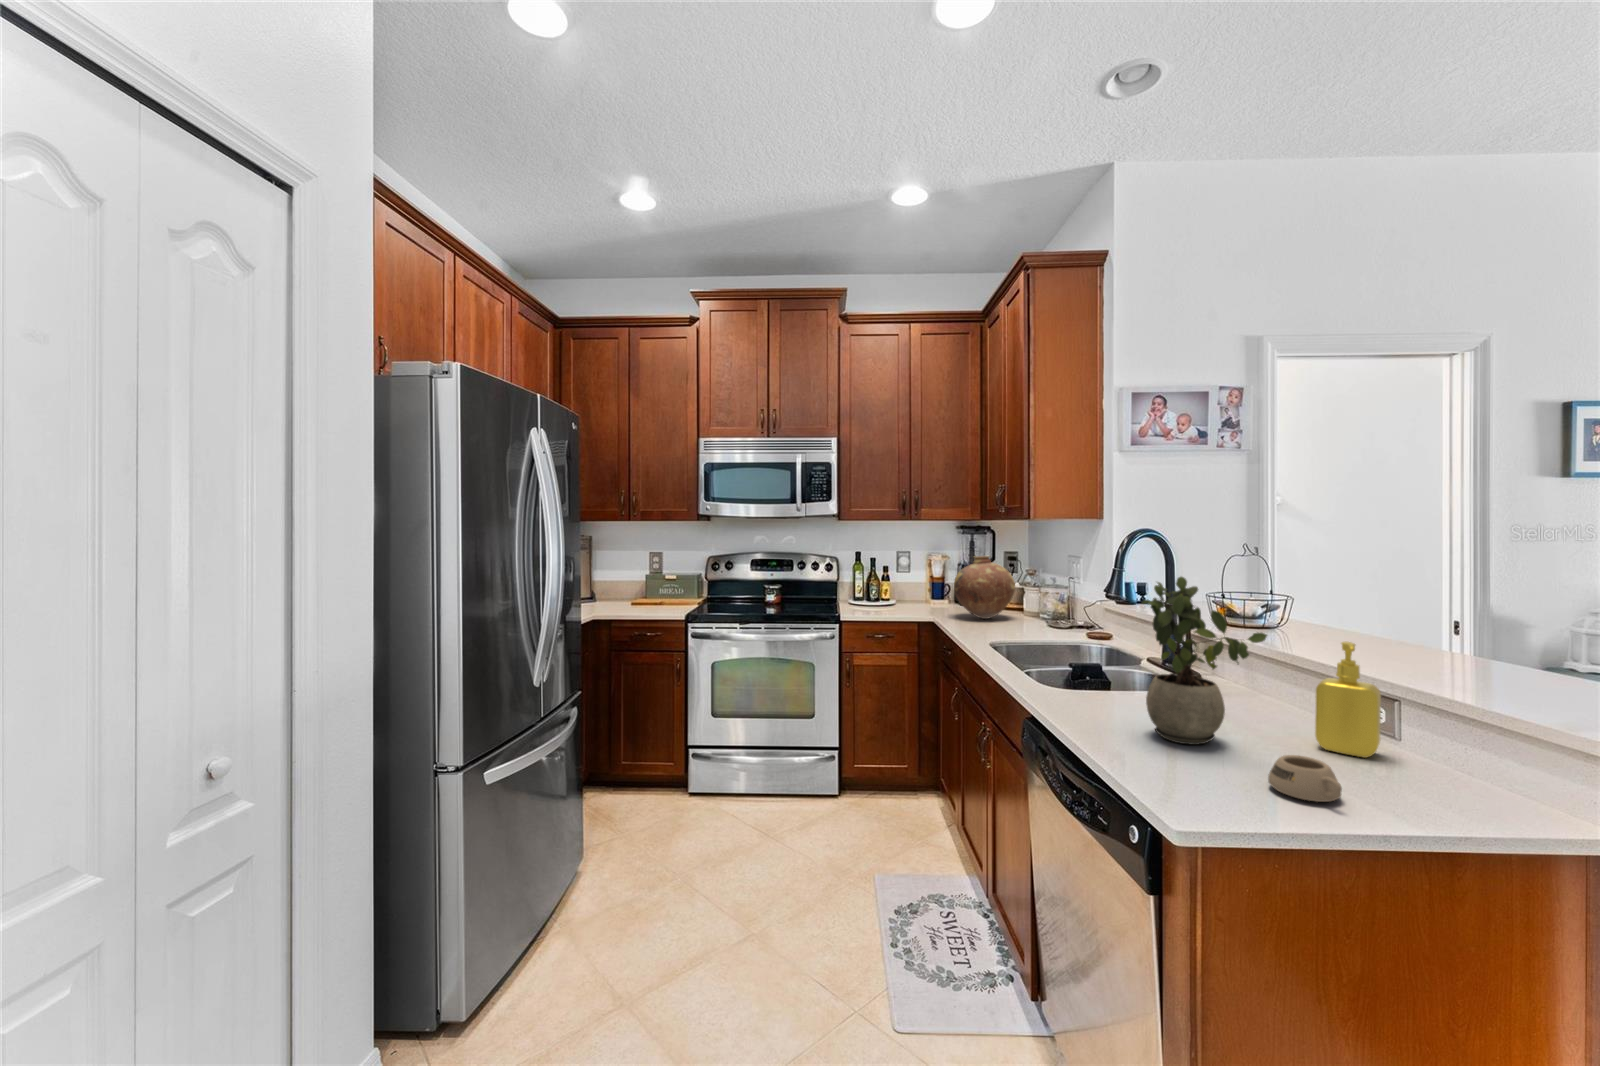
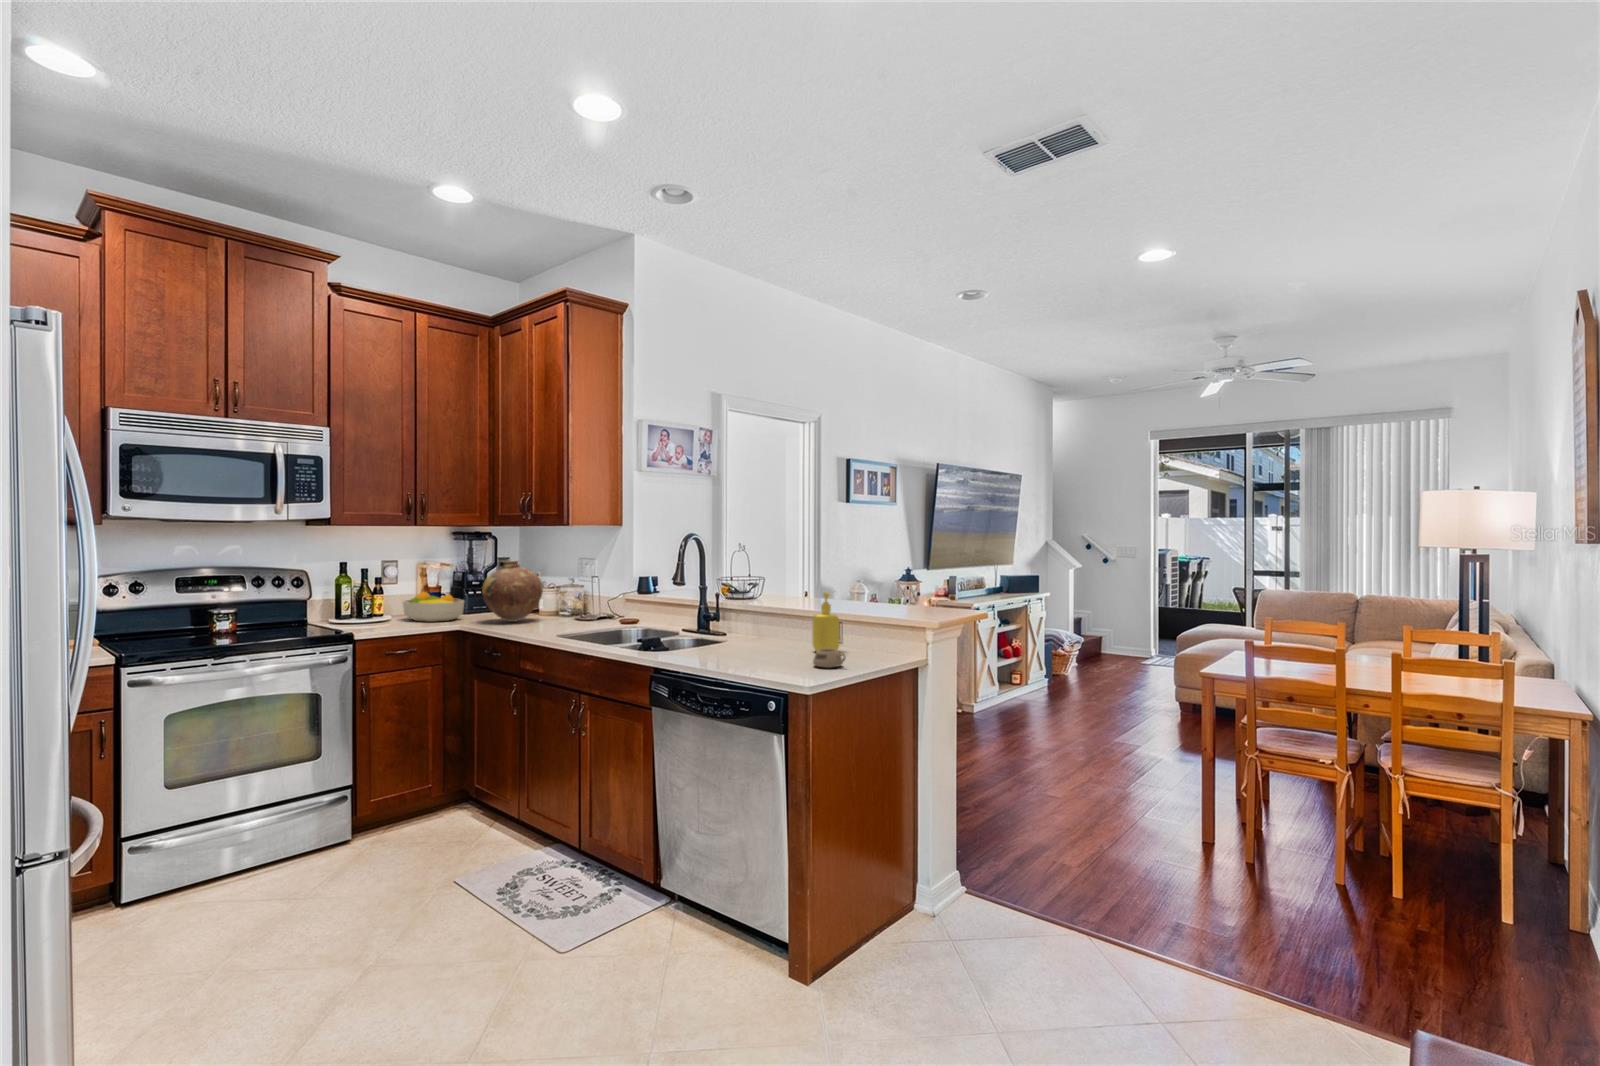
potted plant: present [1142,577,1267,745] -> none [736,559,804,661]
fruit bowl: none [902,580,950,611] -> present [402,592,464,622]

